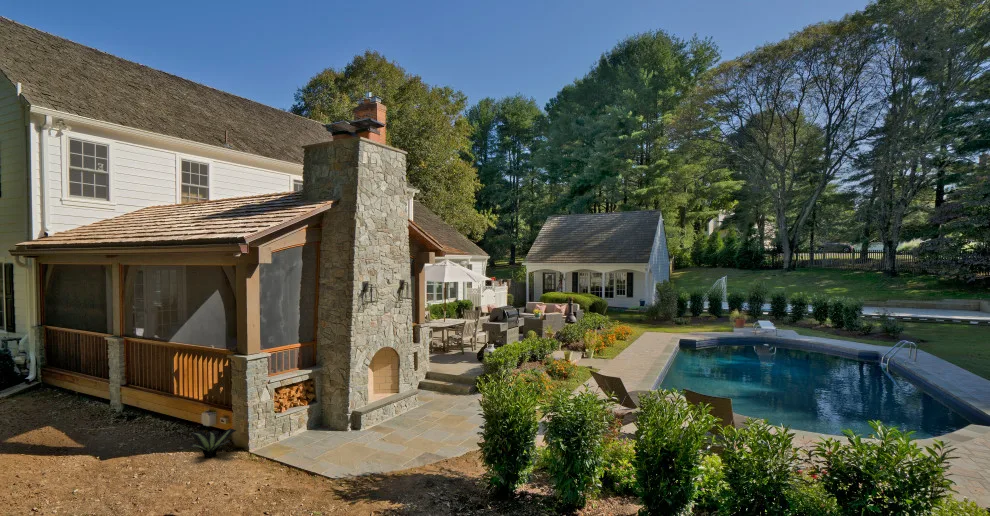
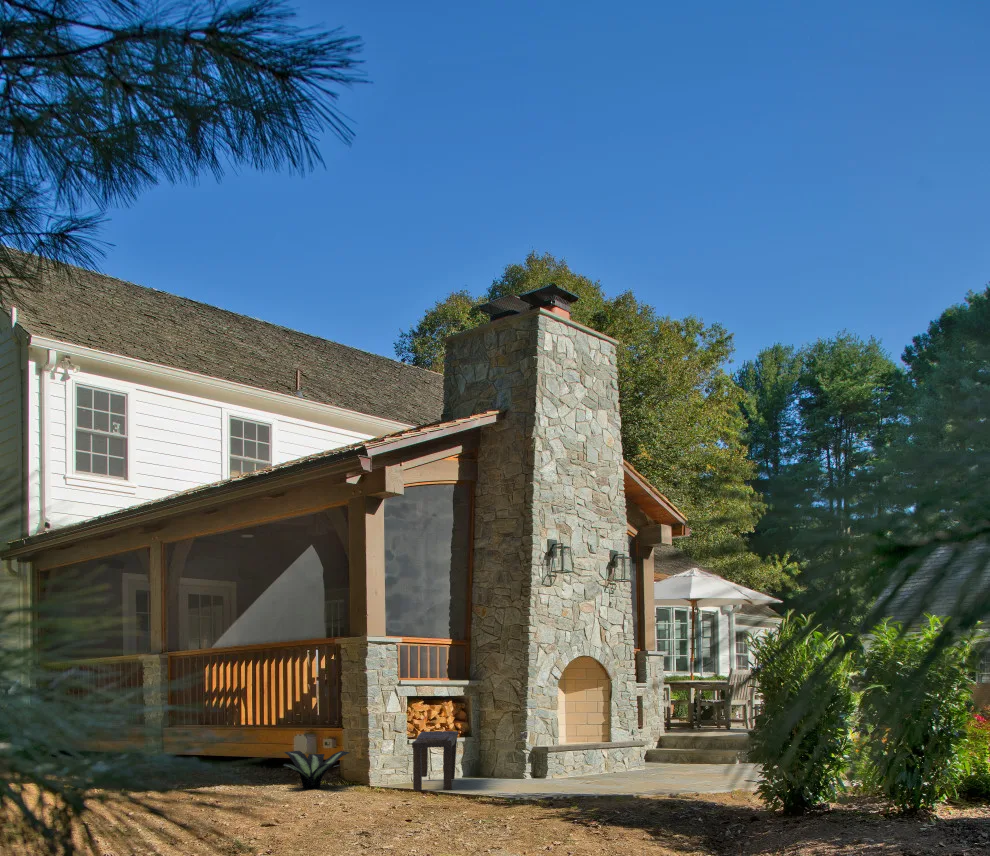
bench: none [277,408,307,455] -> present [412,731,459,791]

